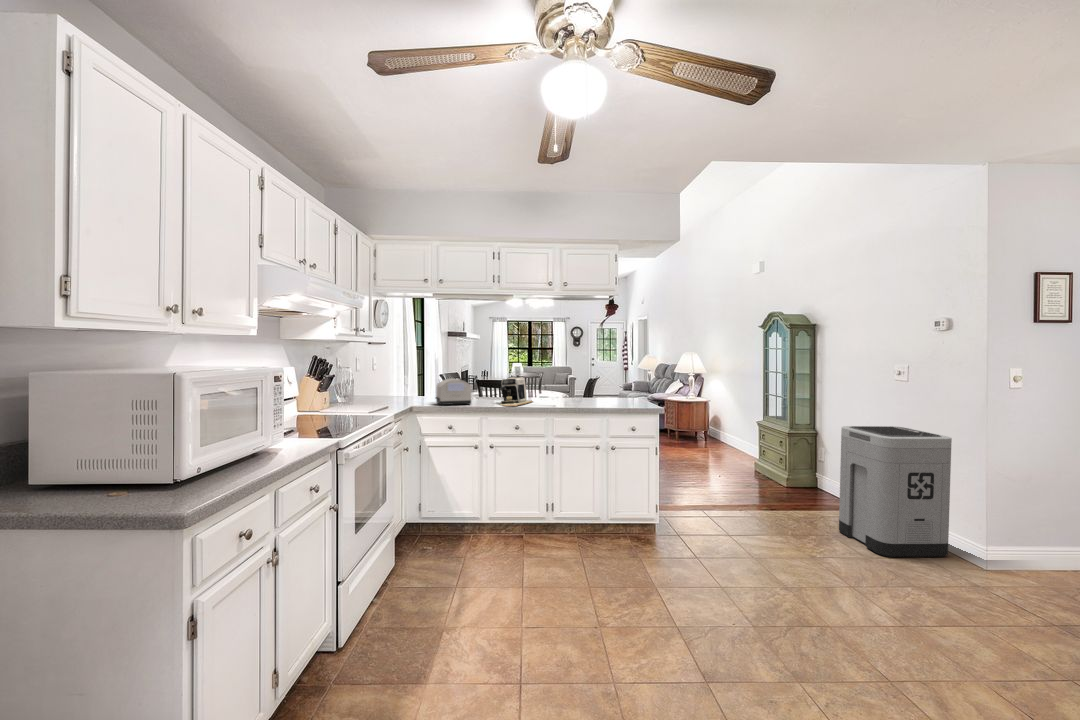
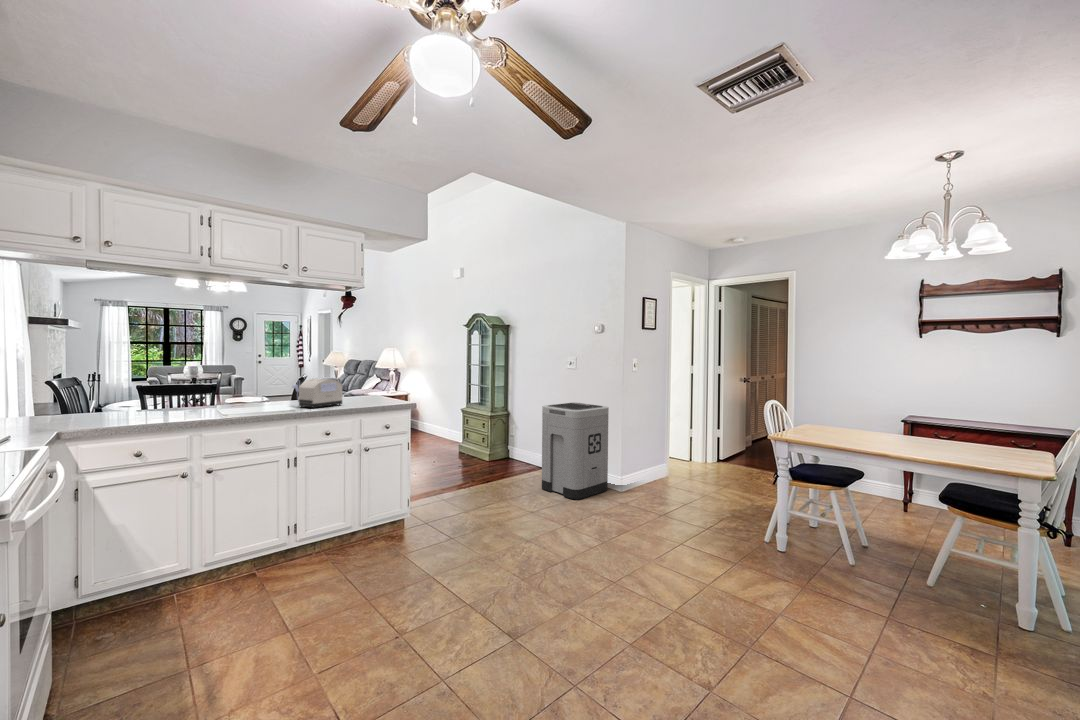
coffee maker: present [500,376,533,406] -> none [211,378,257,417]
toaster: present [436,378,471,405] -> present [292,379,342,408]

